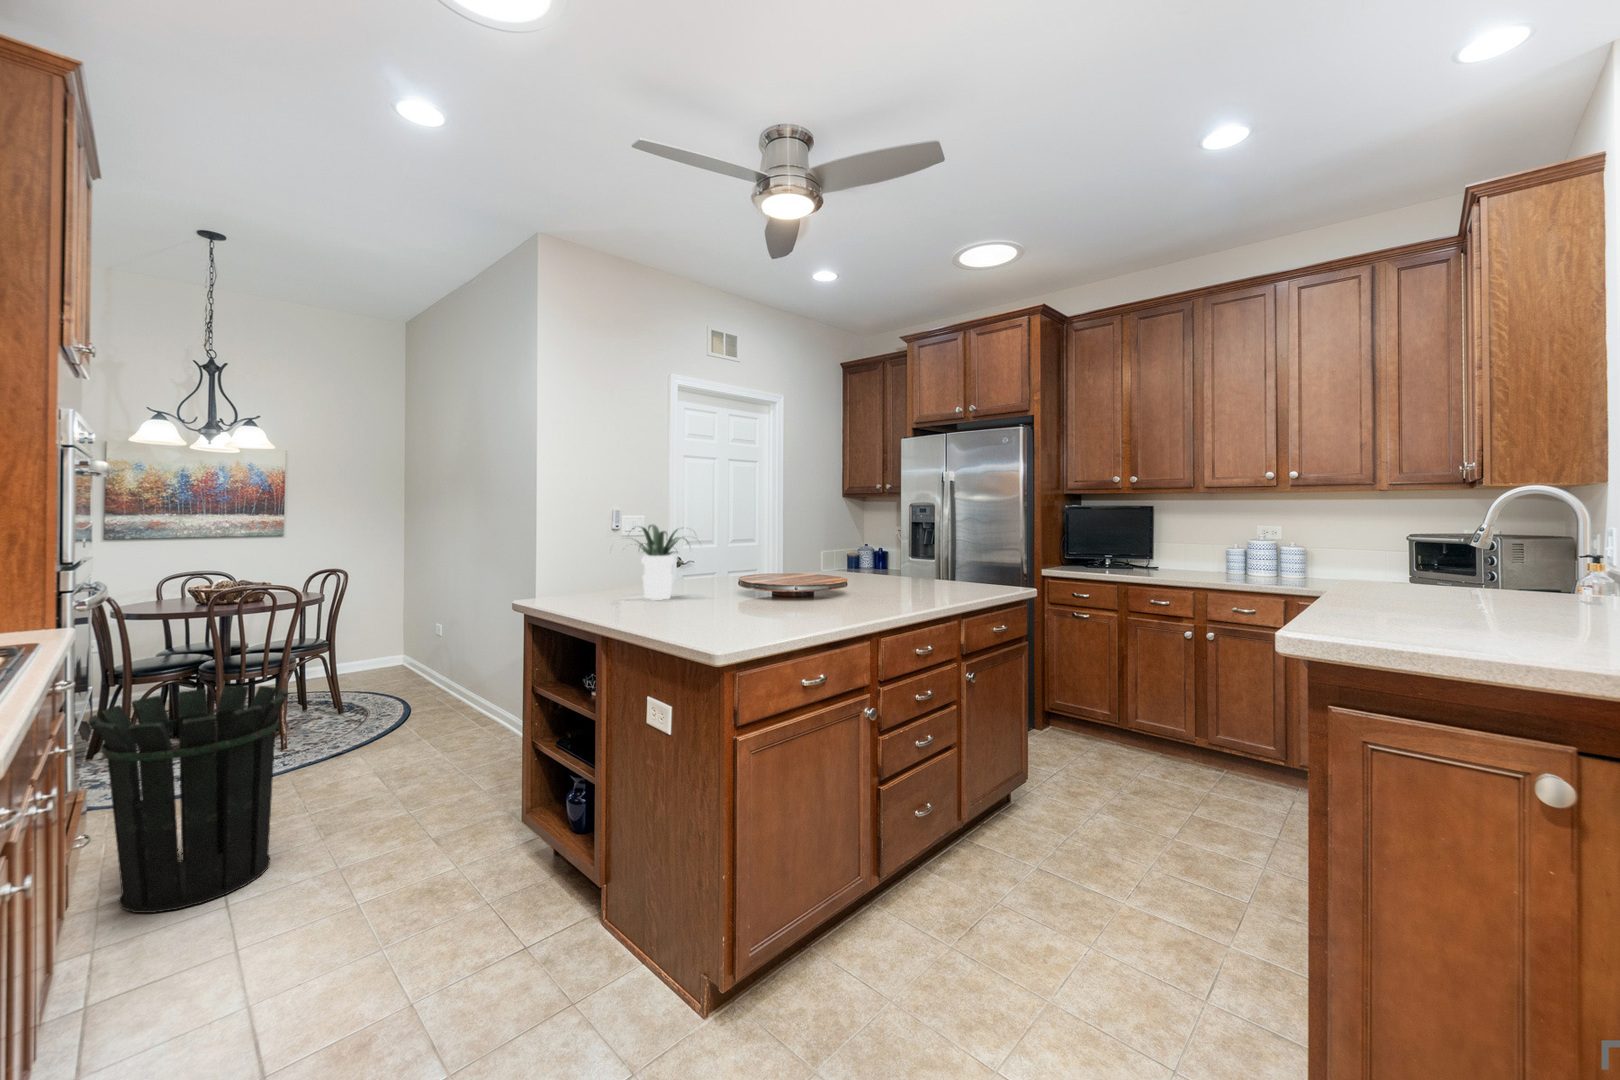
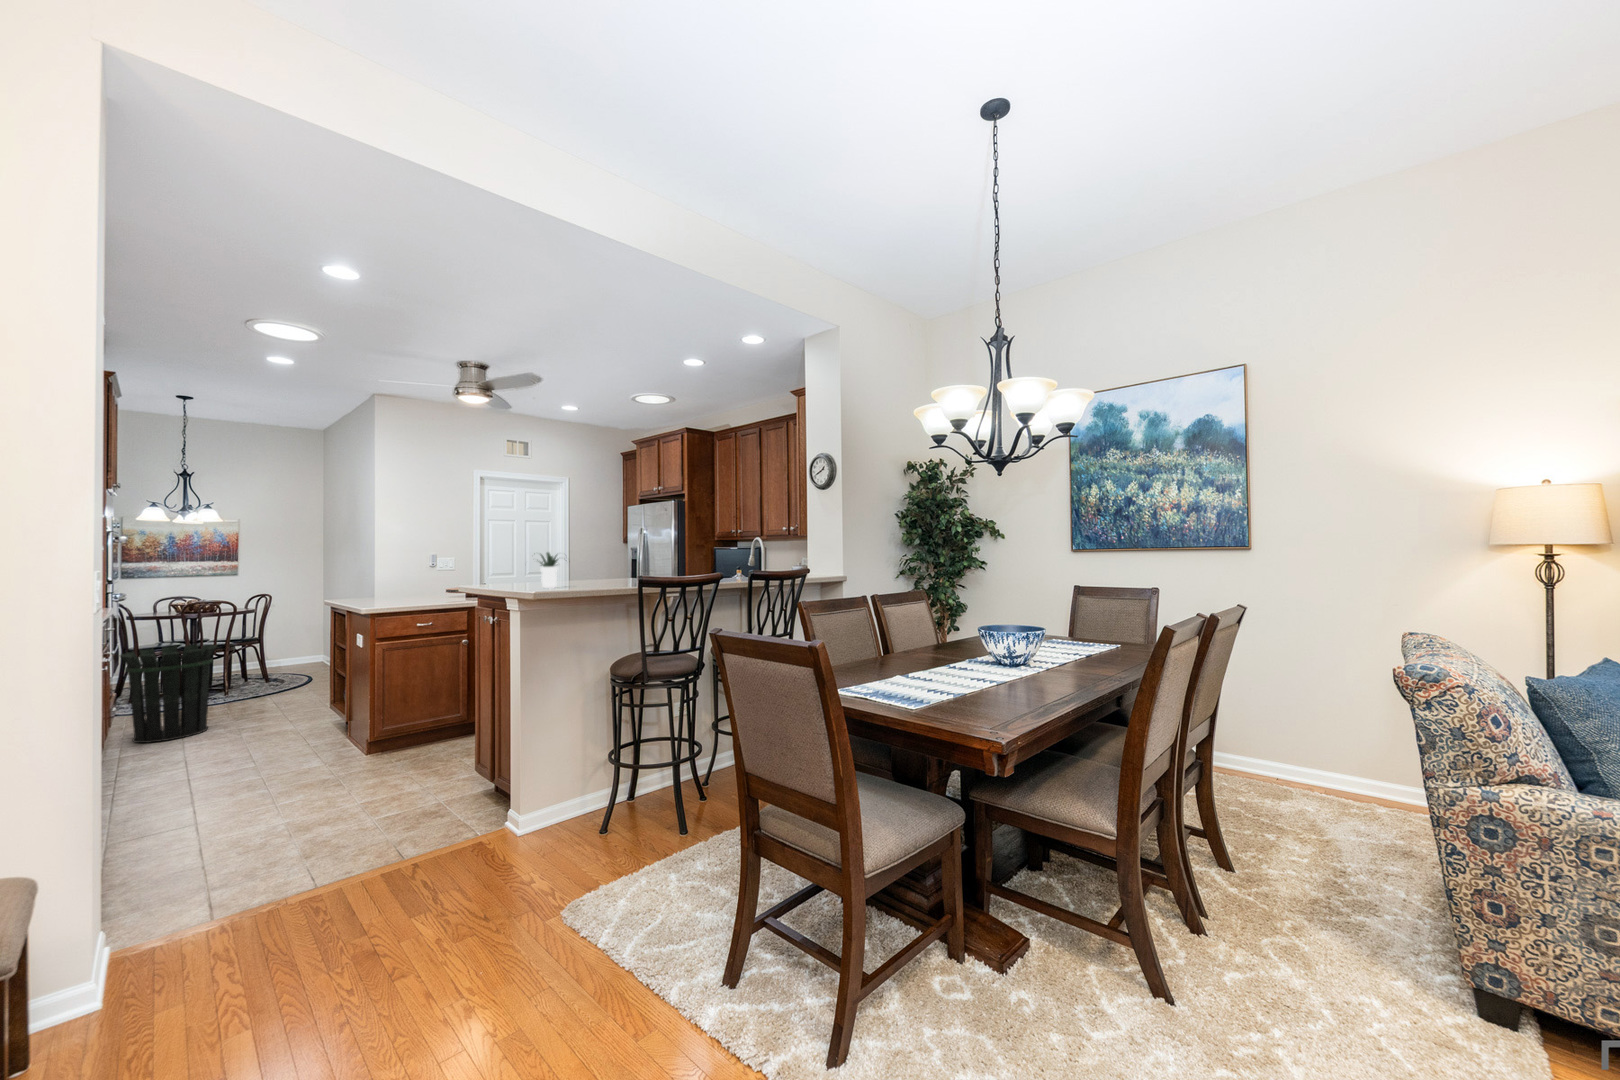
potted plant: present [630,525,688,599] -> present [540,552,558,588]

